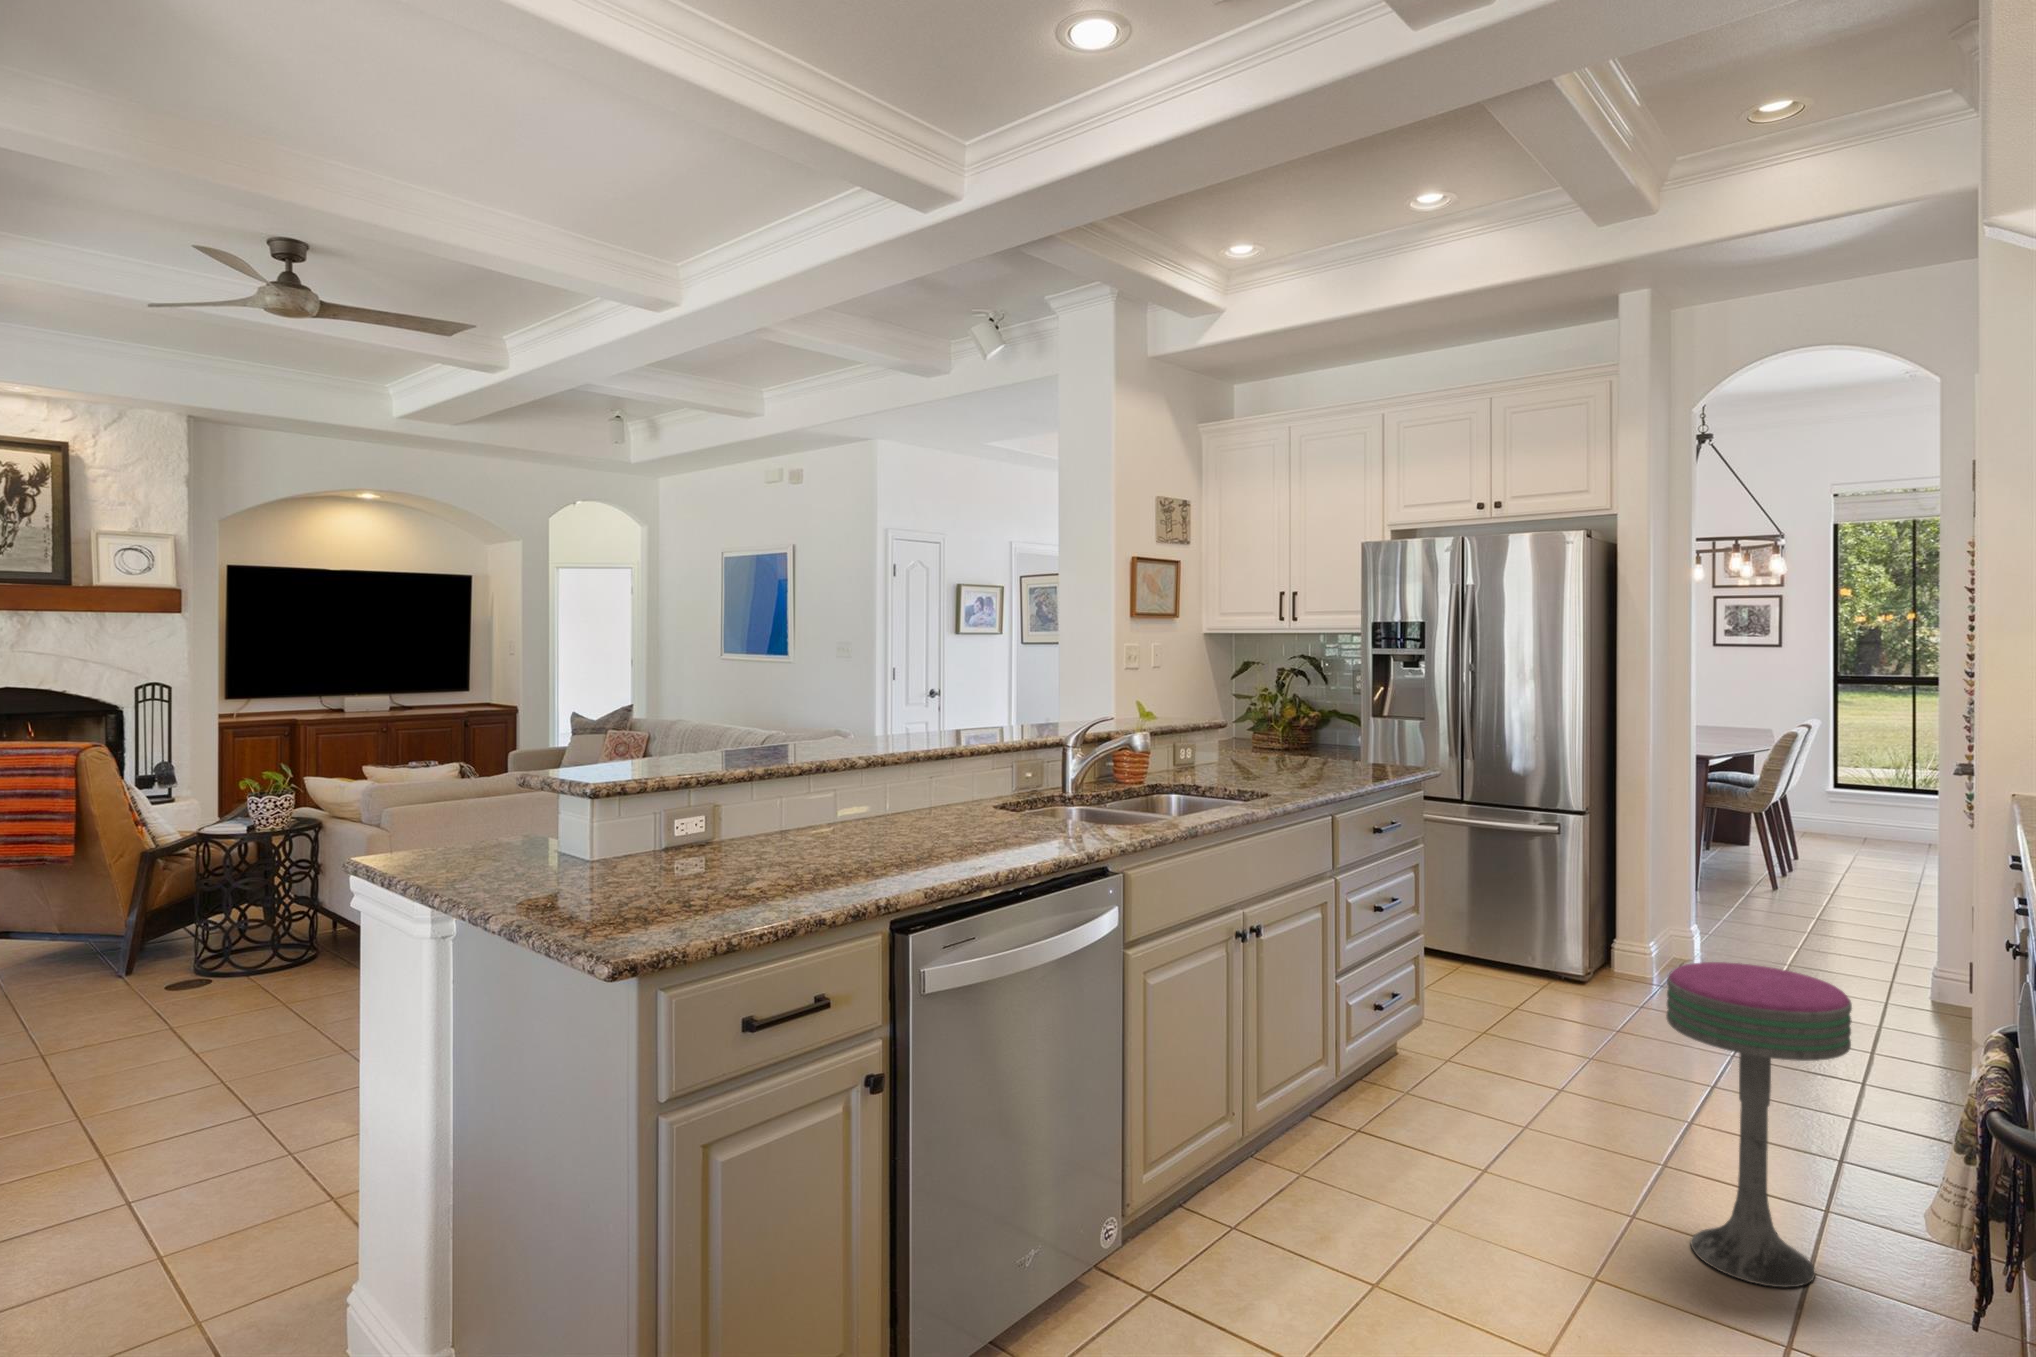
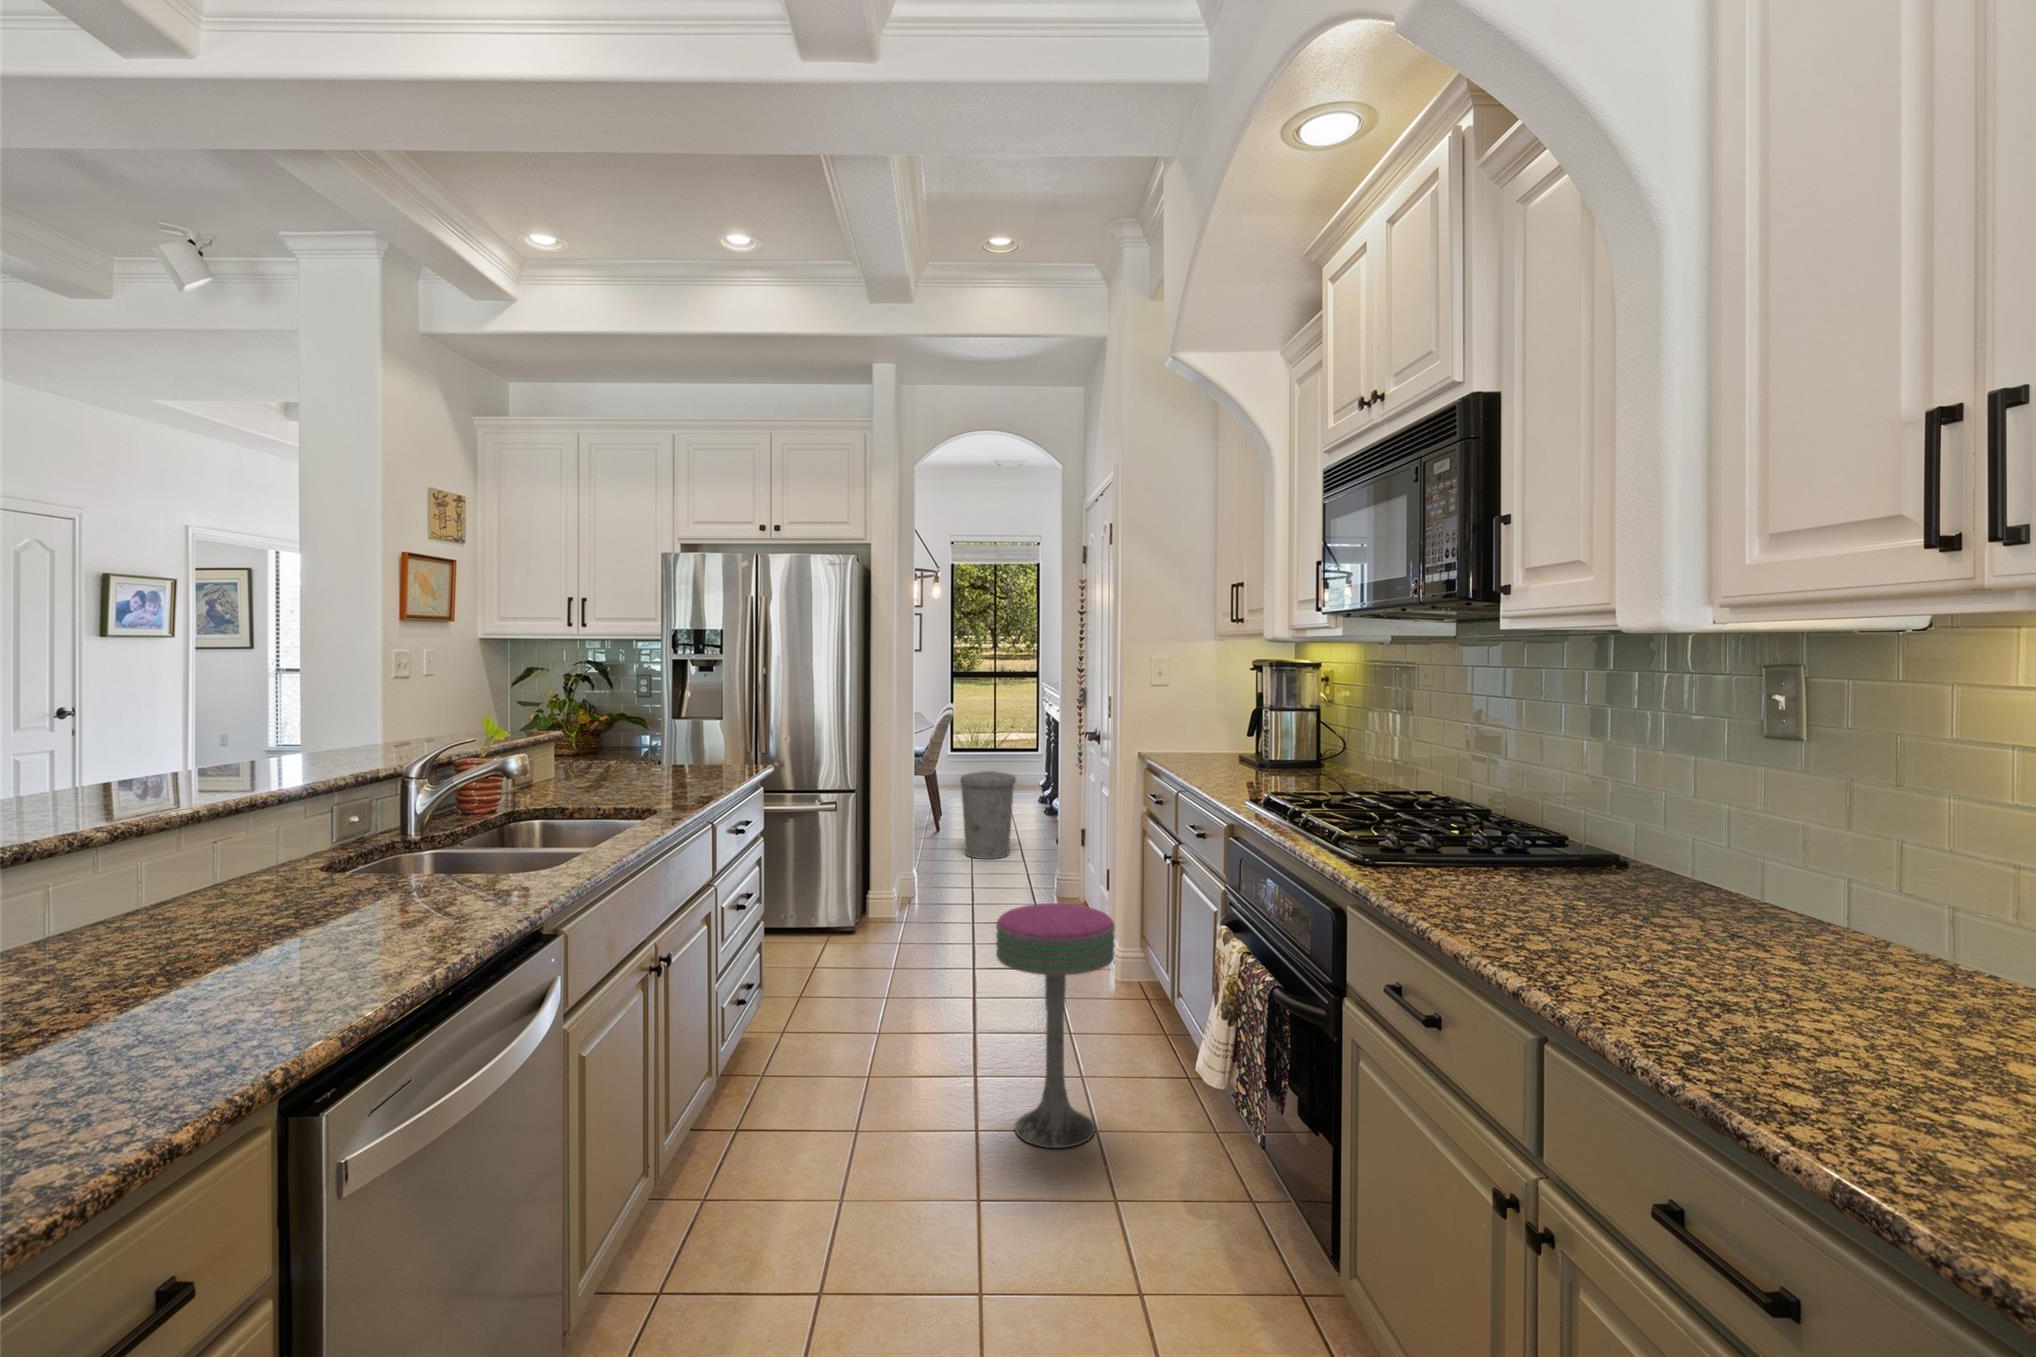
trash can: none [1766,810,1858,928] -> present [960,771,1016,859]

